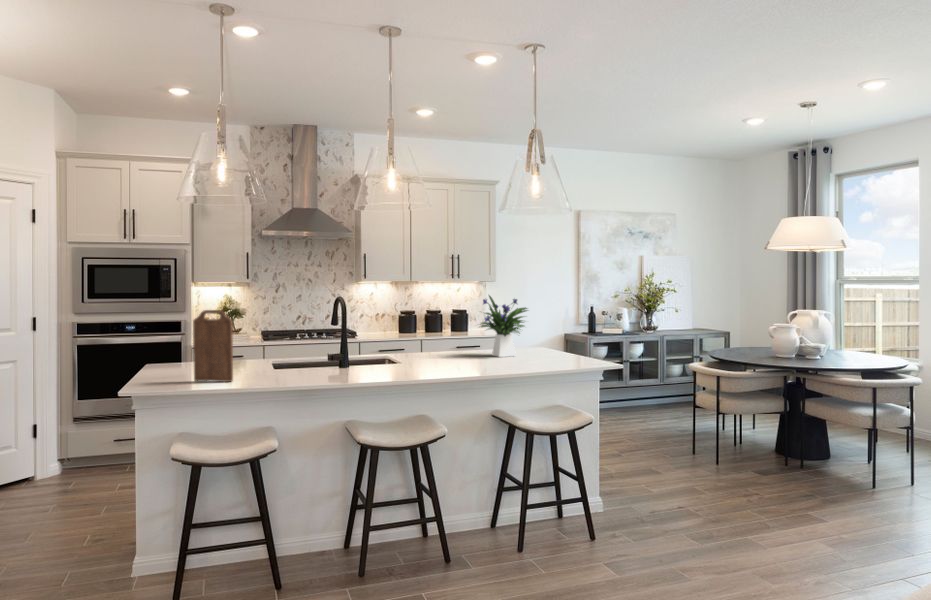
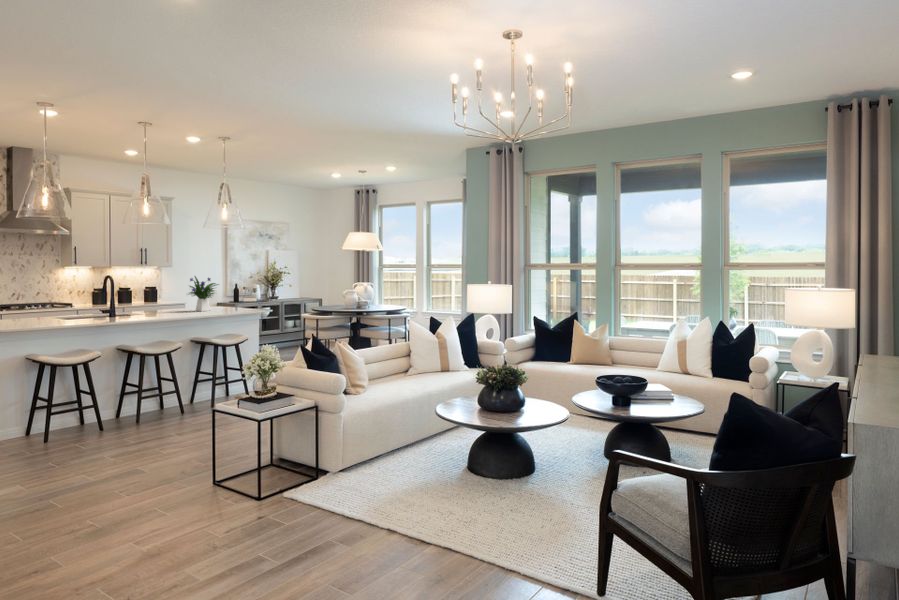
cutting board: present [193,310,233,382] -> none [33,285,63,326]

